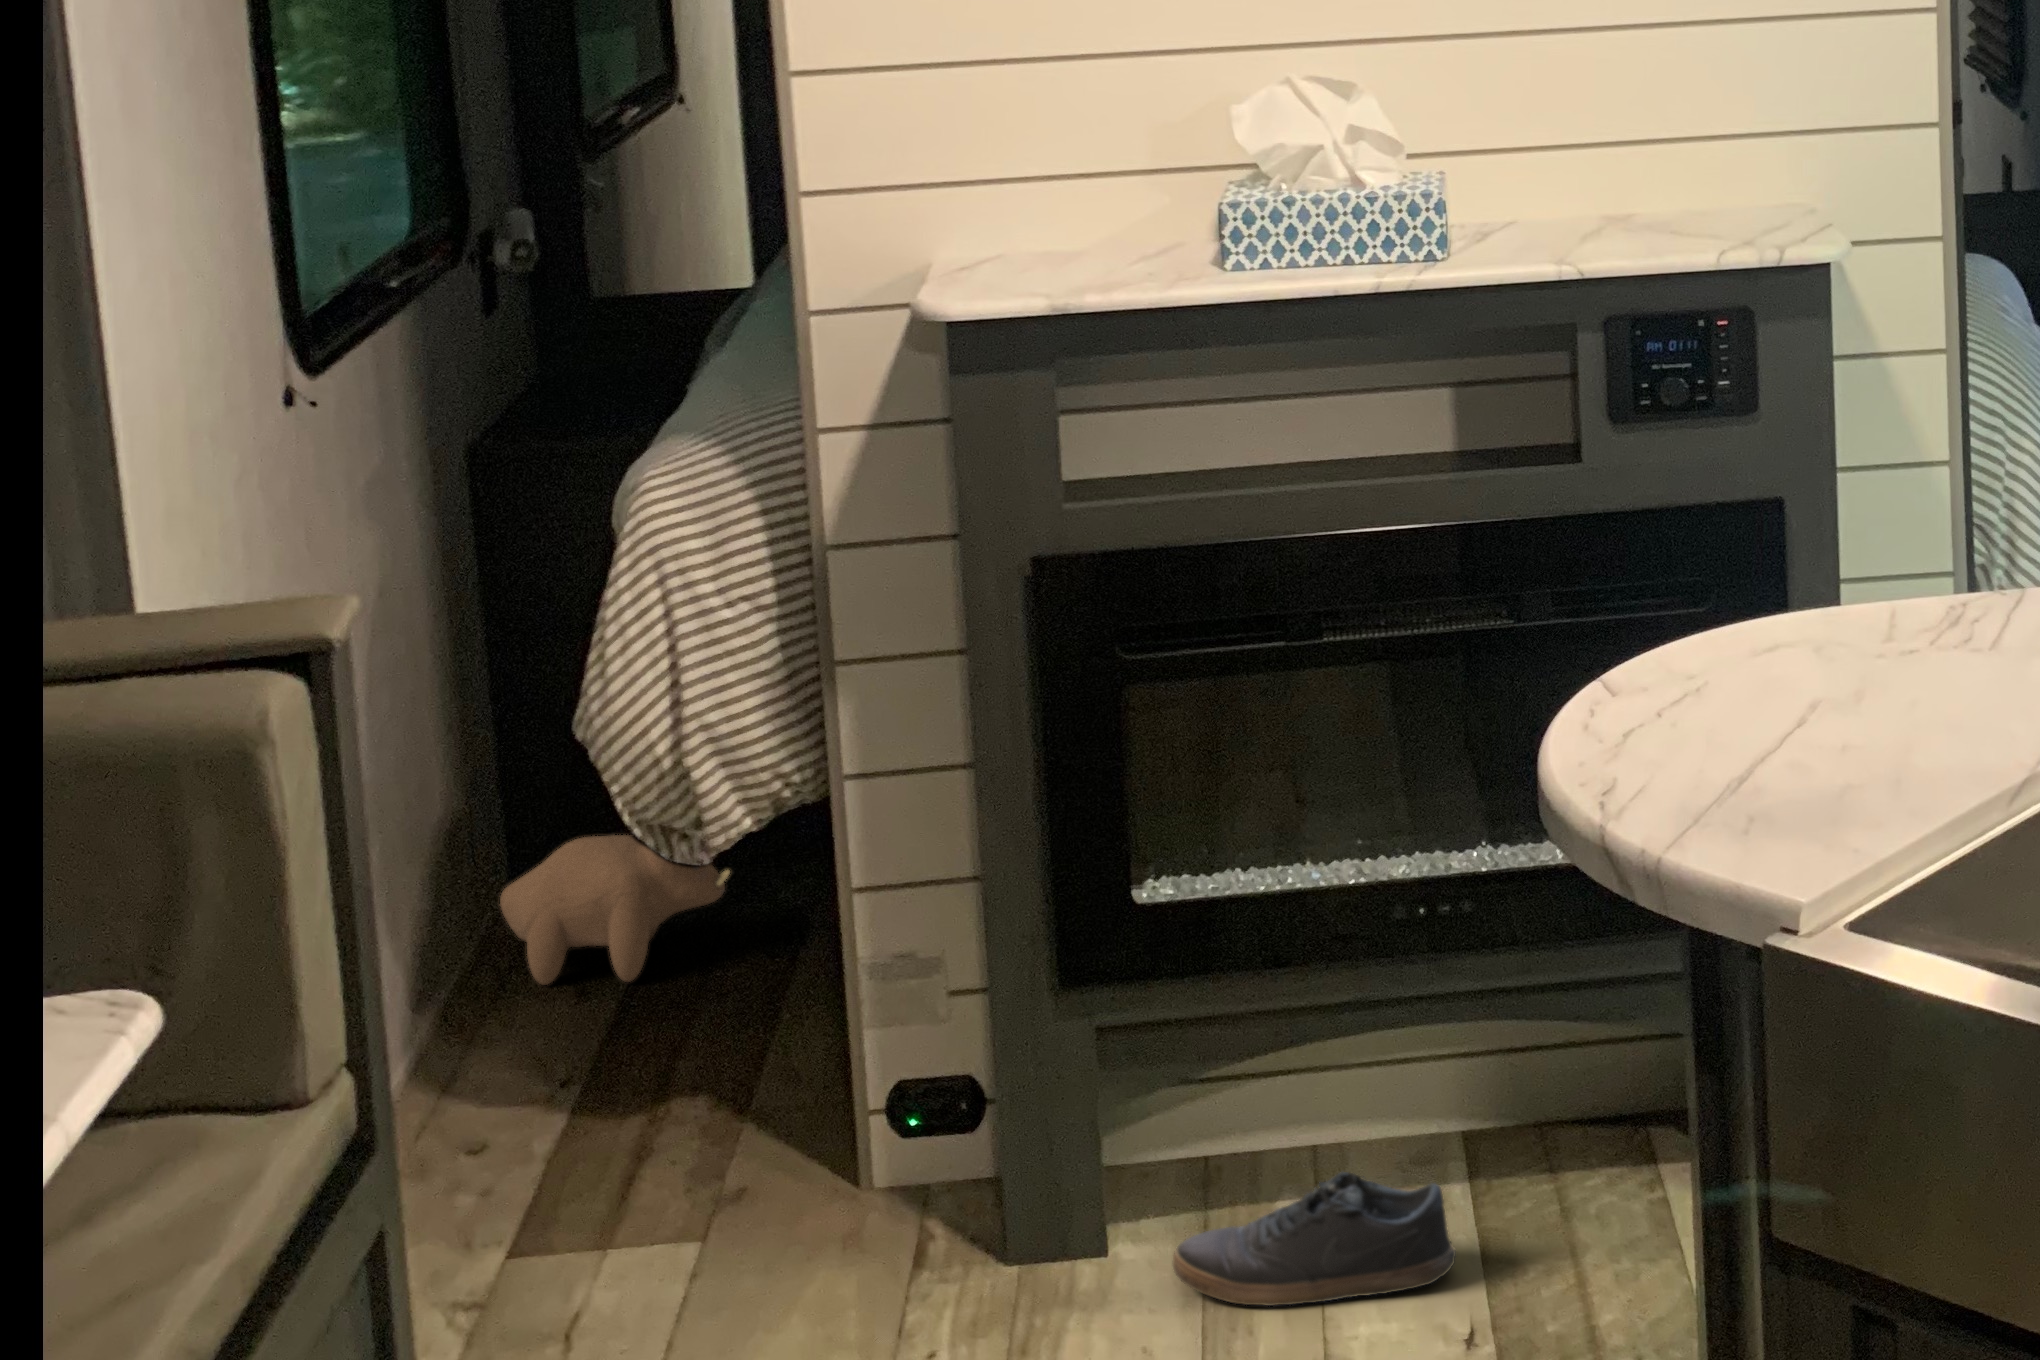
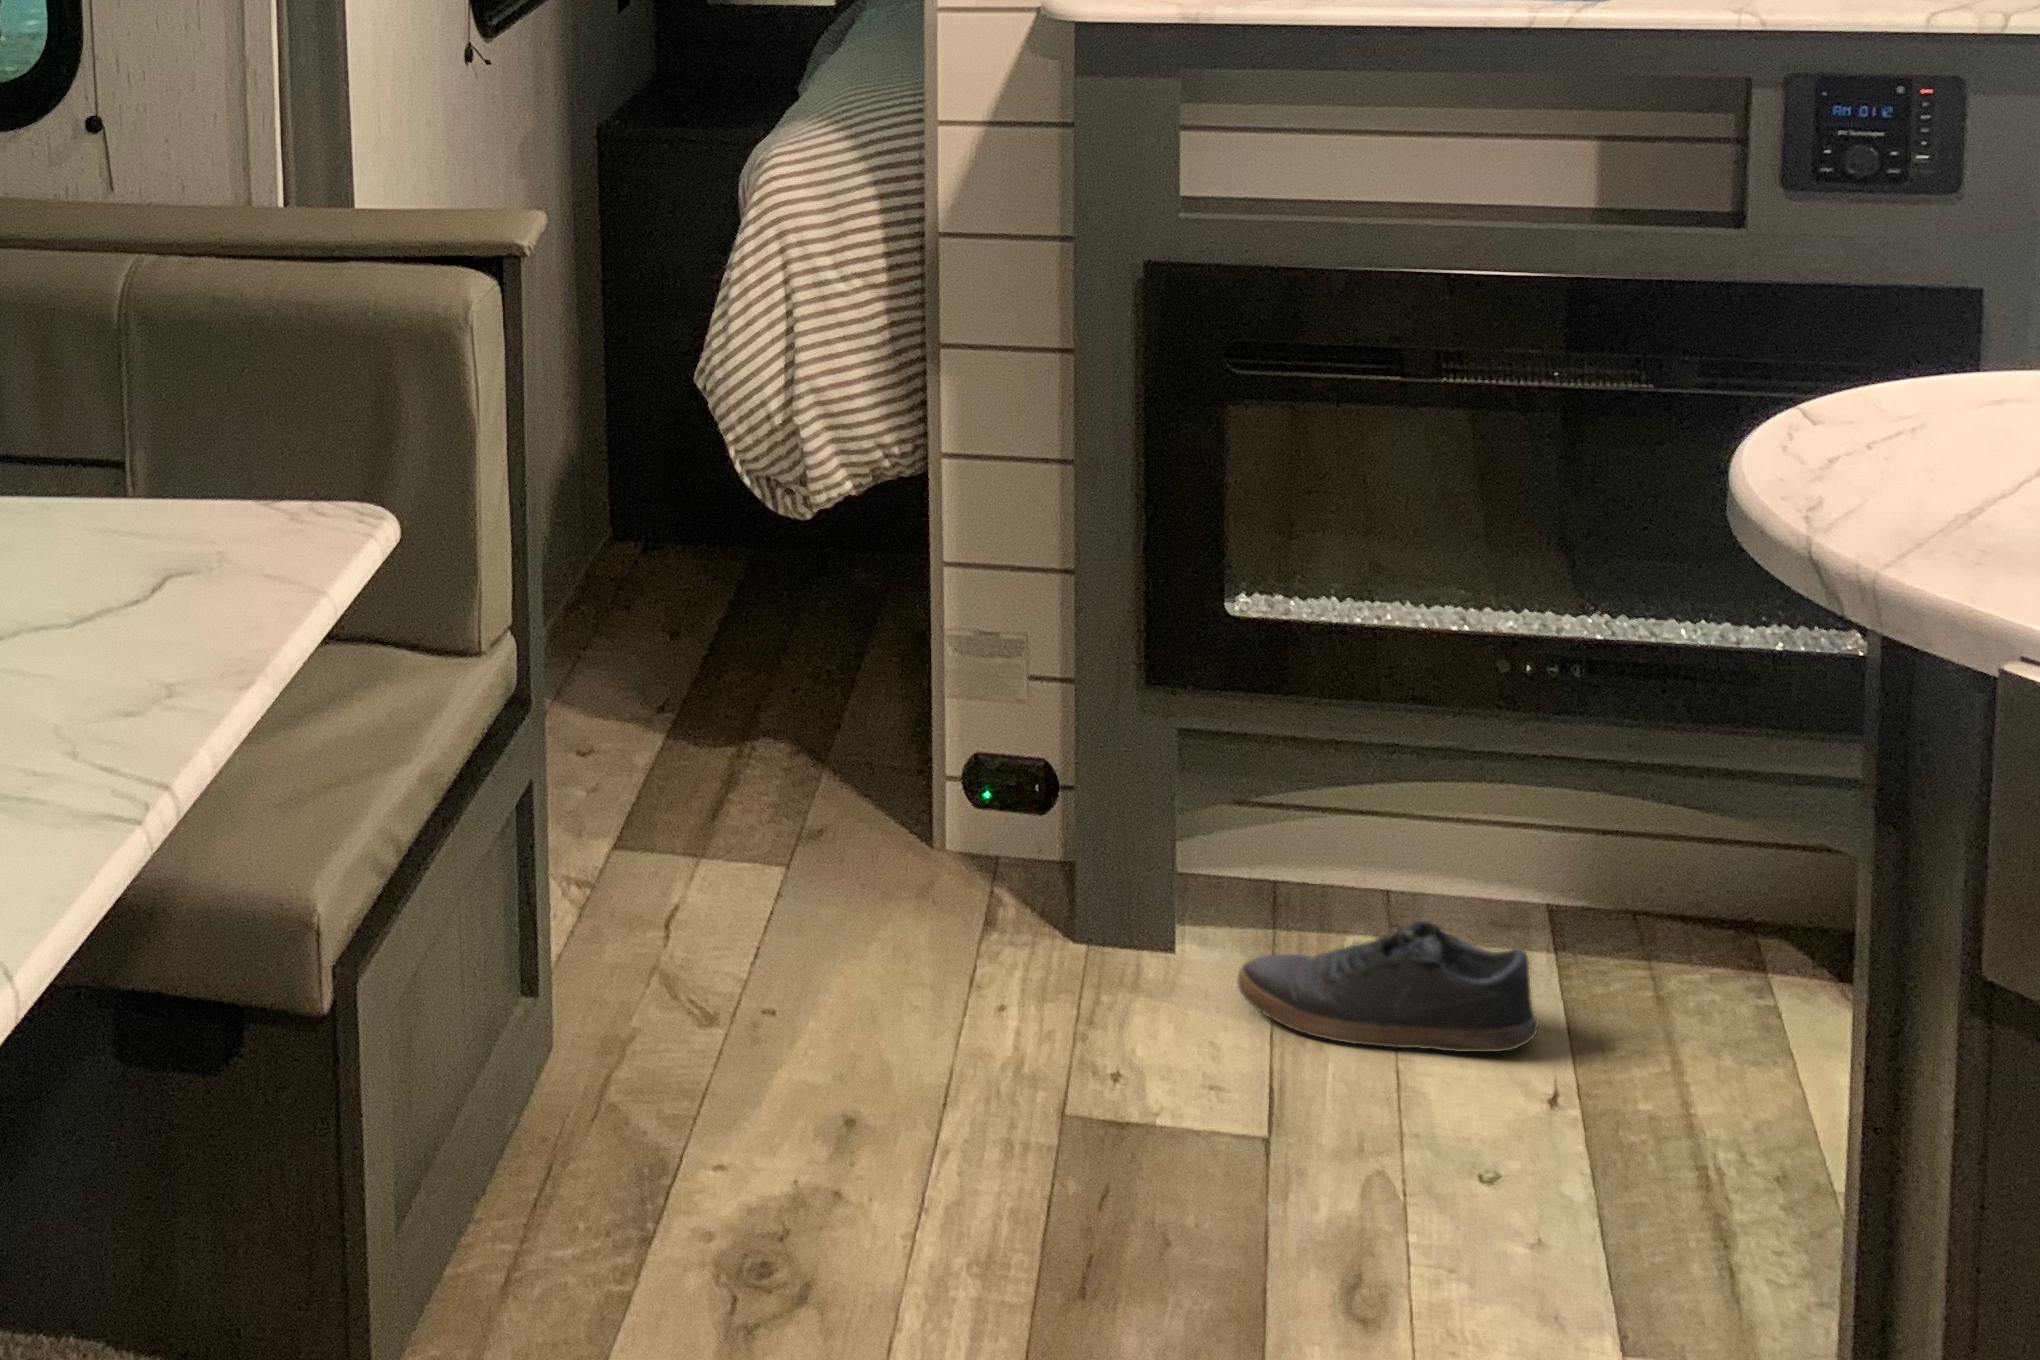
plush toy: present [500,835,730,985] -> none [606,455,819,613]

